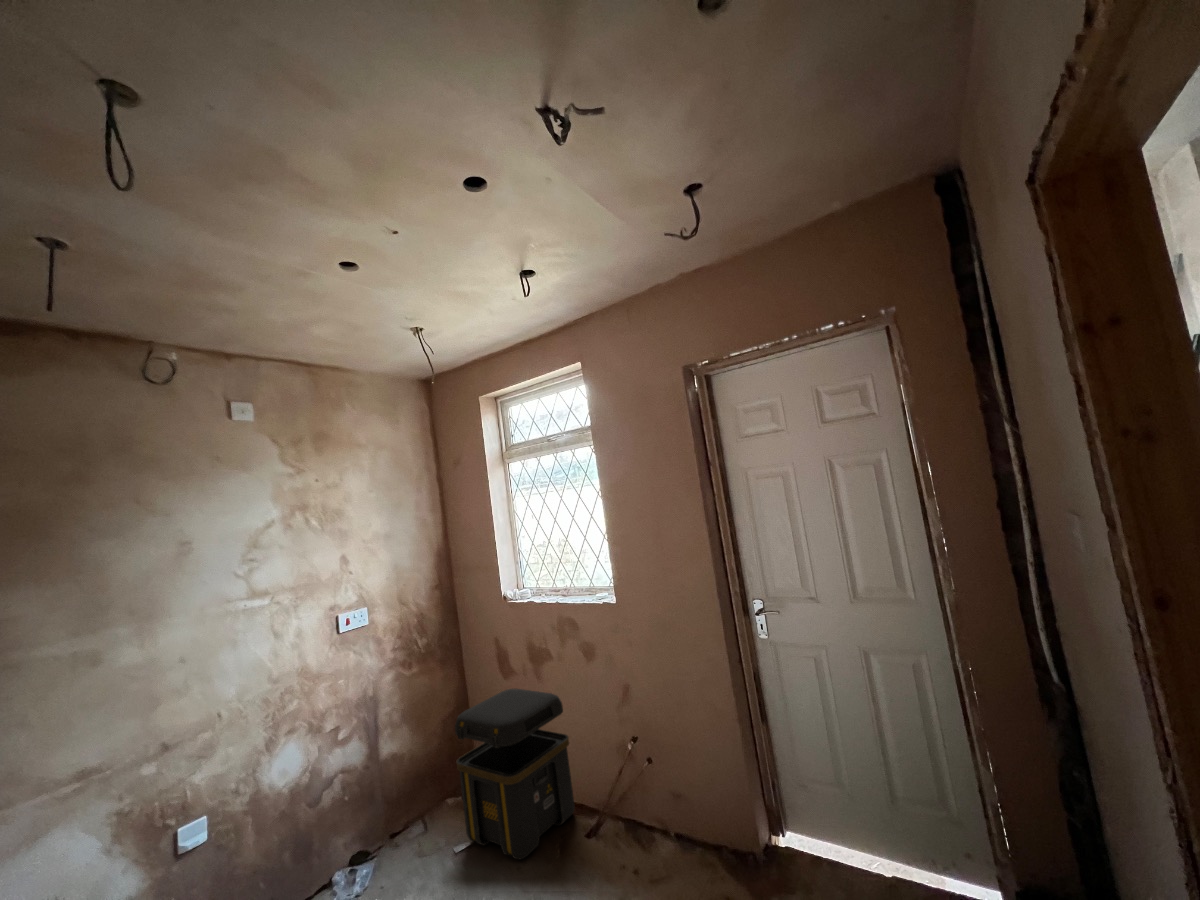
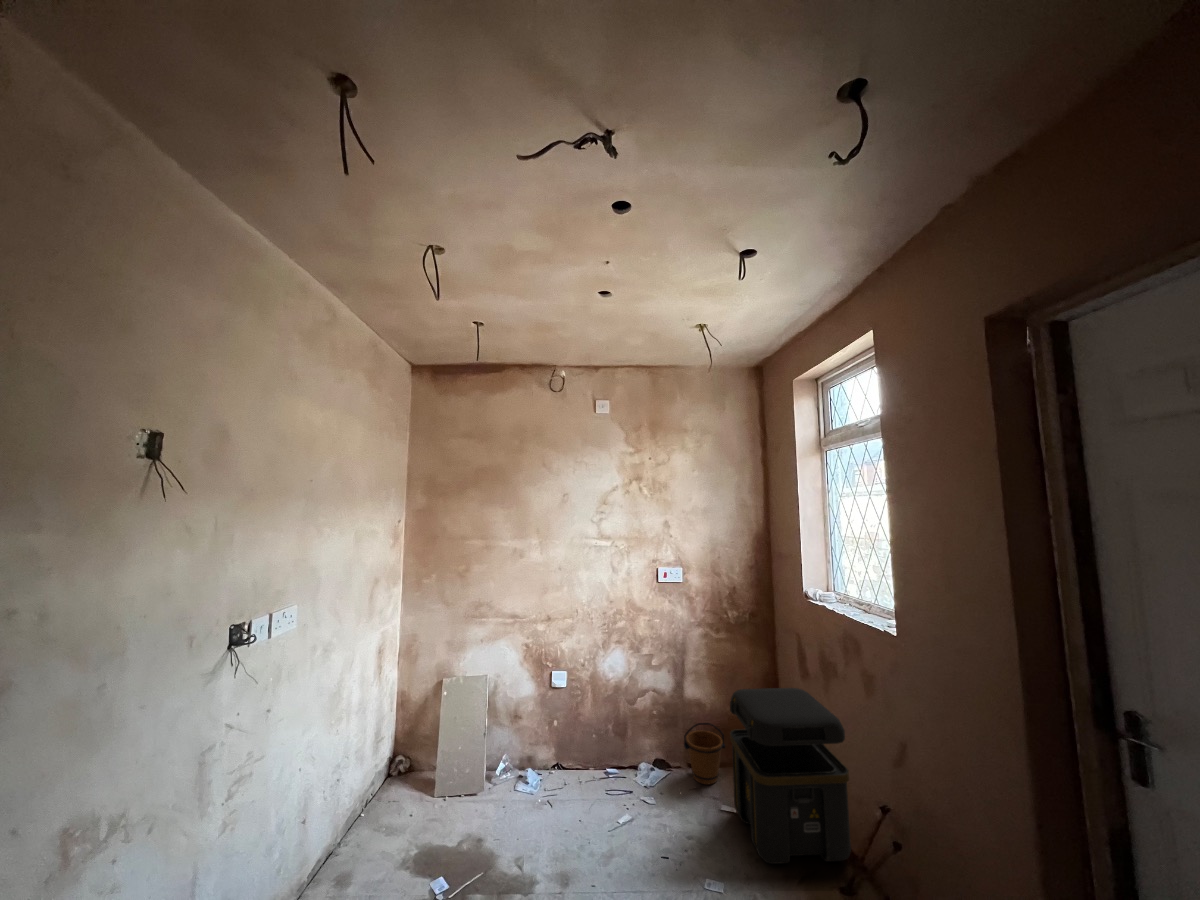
bucket: none [390,773,436,847] -> present [684,723,725,784]

